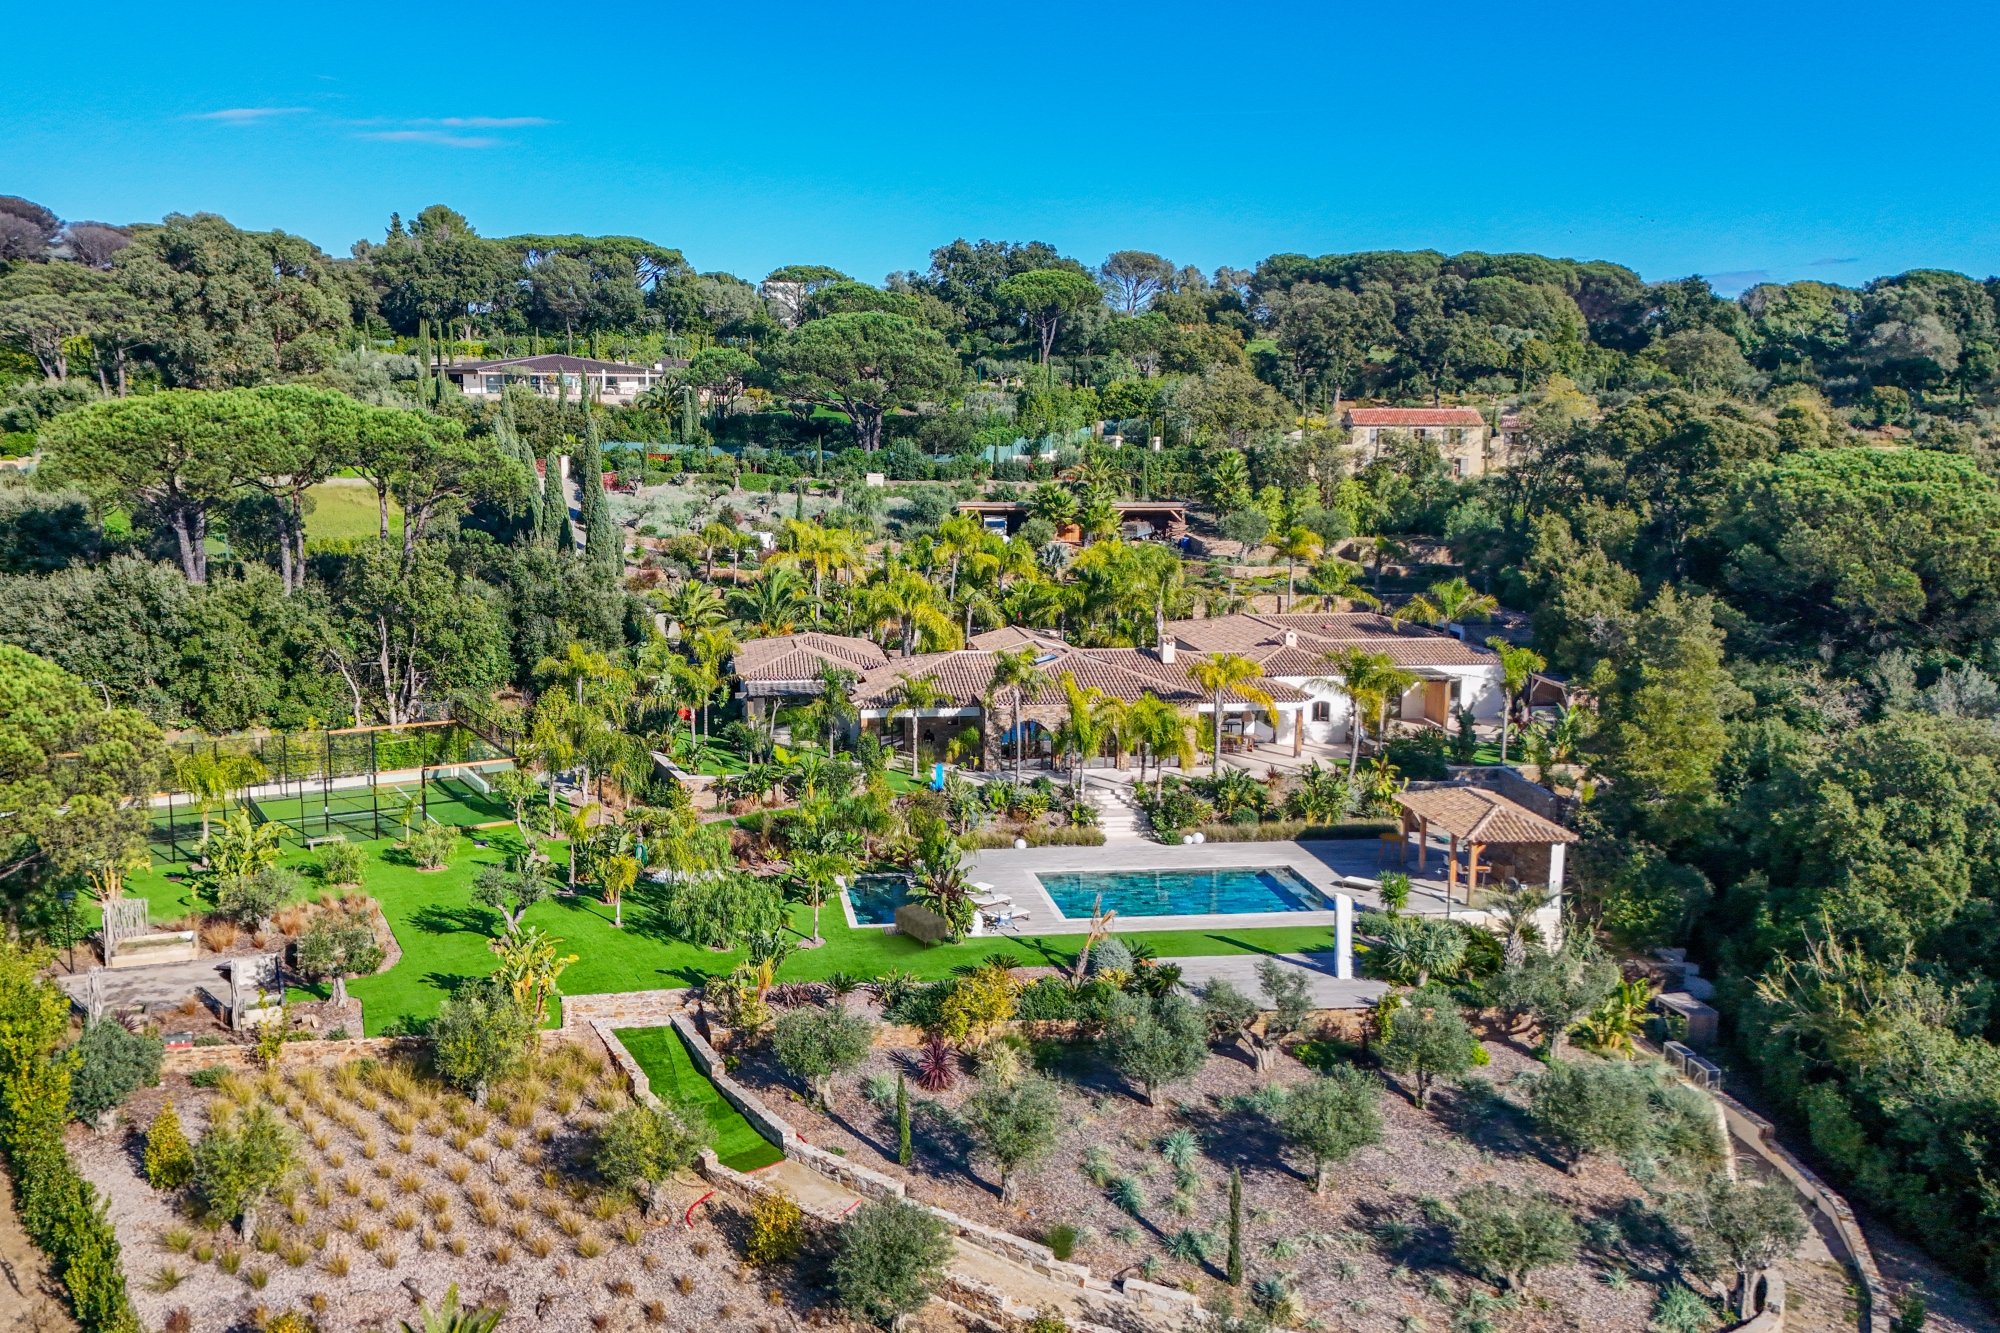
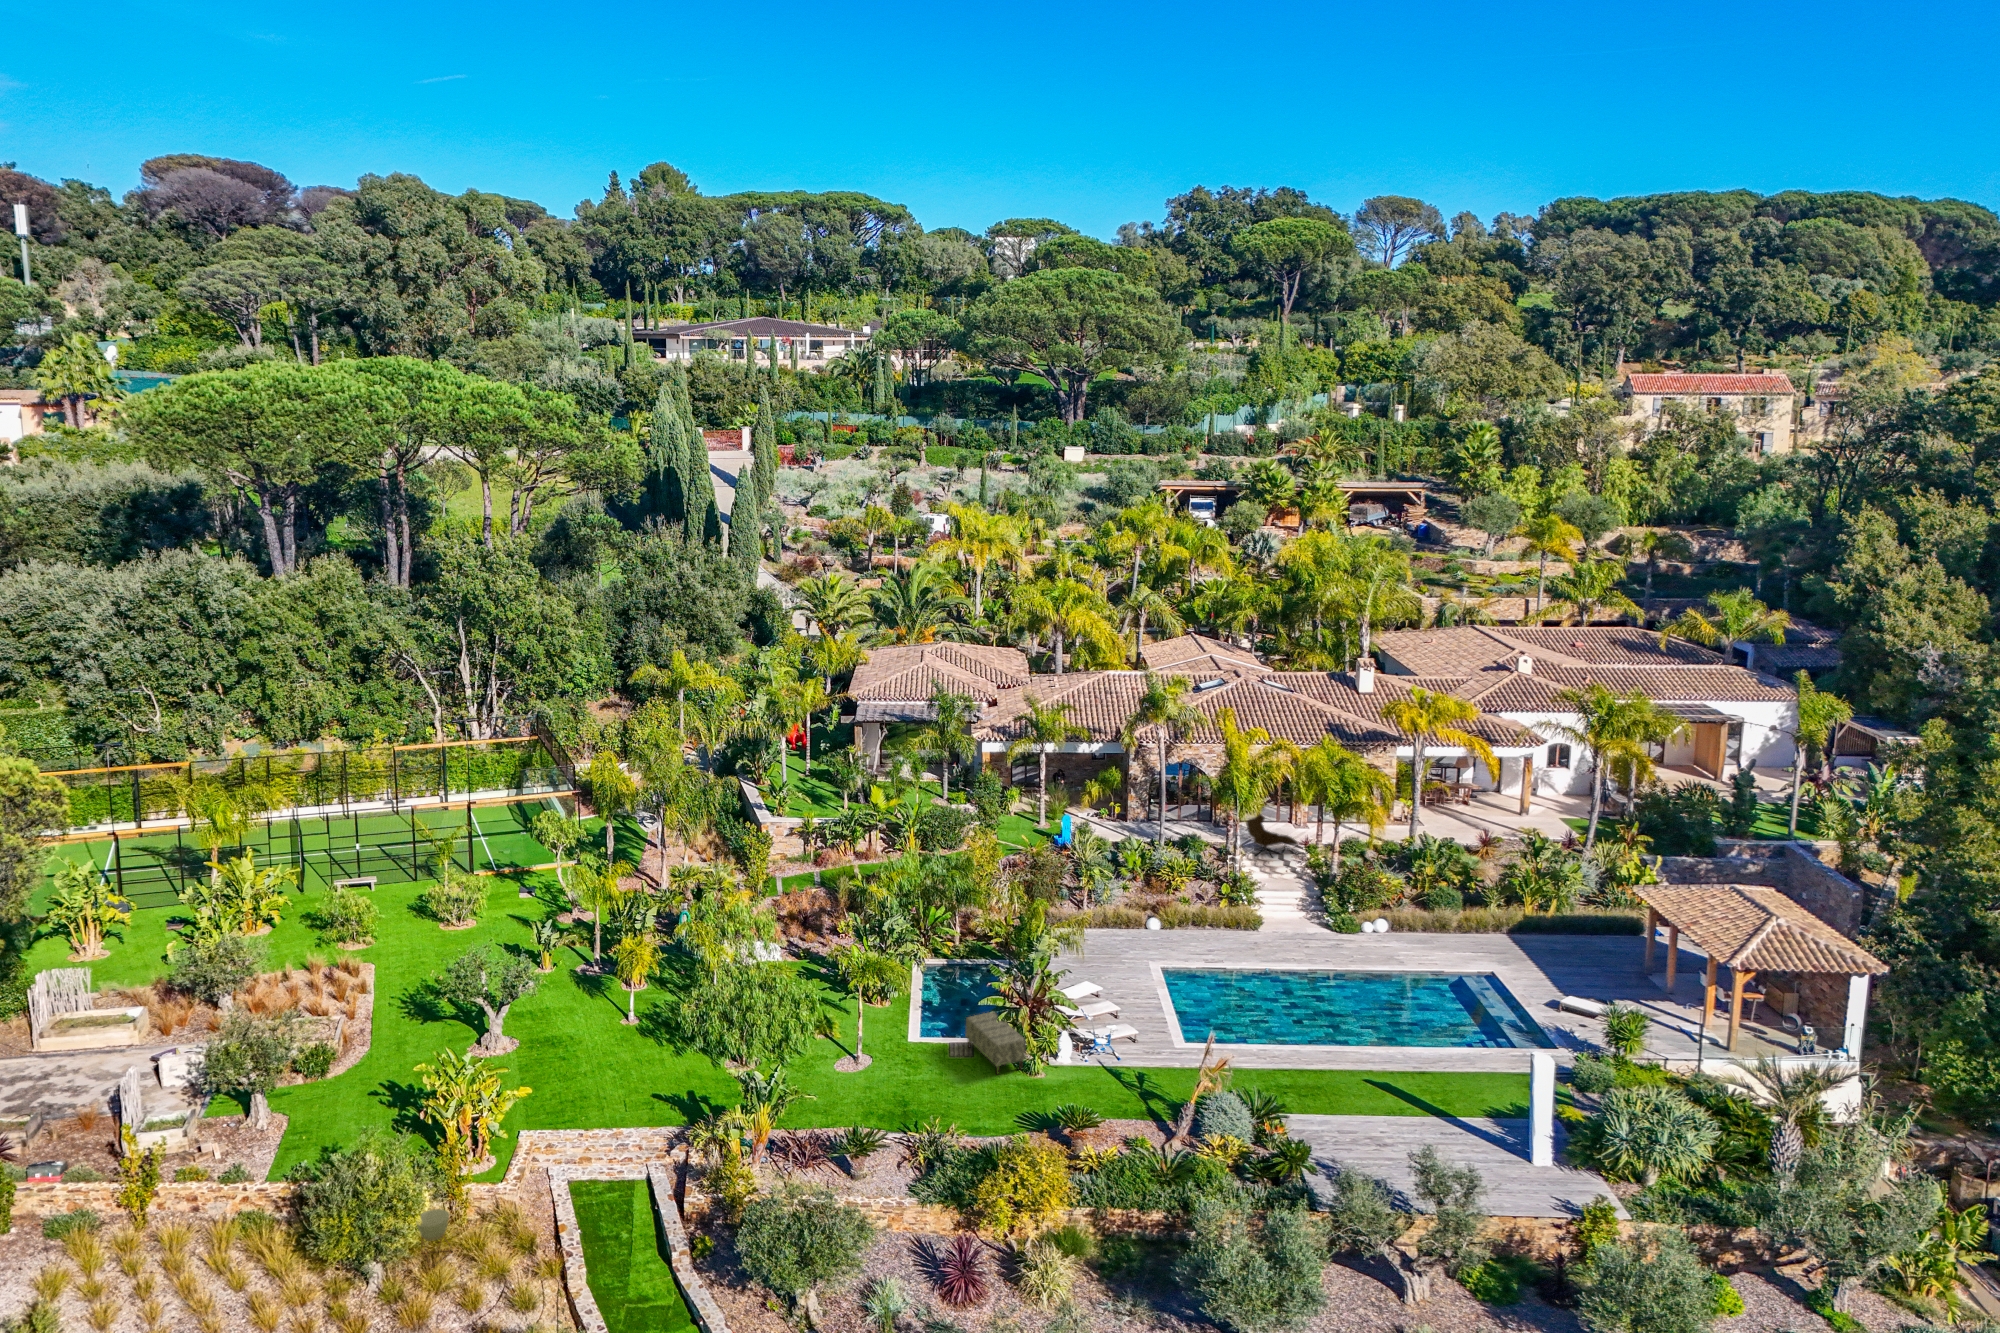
lounge chair: none [1085,755,1127,796] -> present [1246,814,1298,857]
side table: present [1380,833,1407,862] -> none [1612,937,1652,983]
planter: none [497,1053,525,1097] -> present [417,1209,452,1267]

